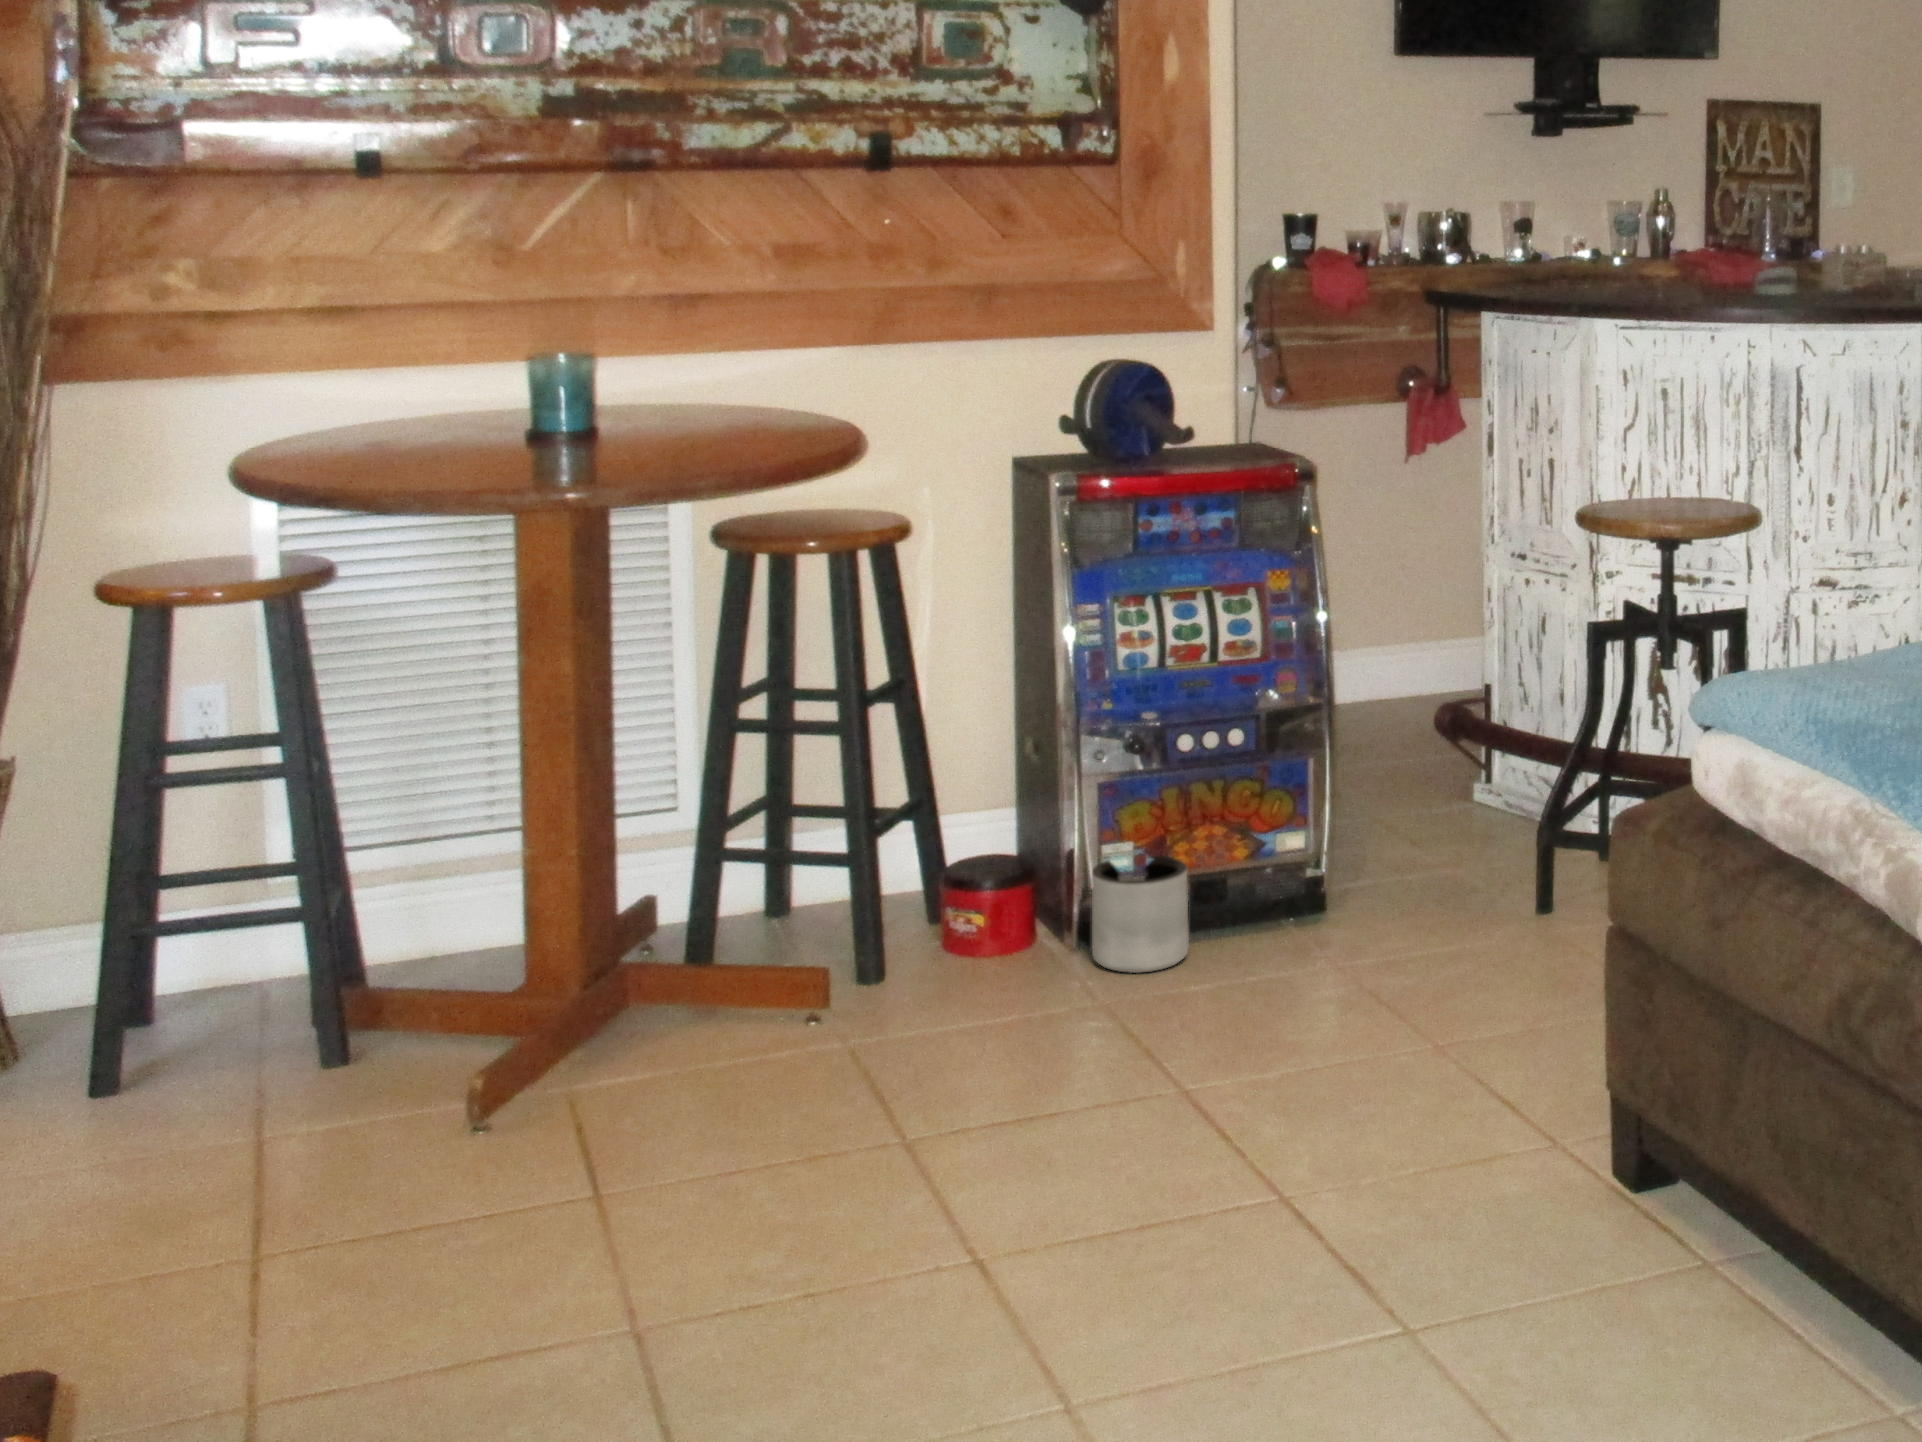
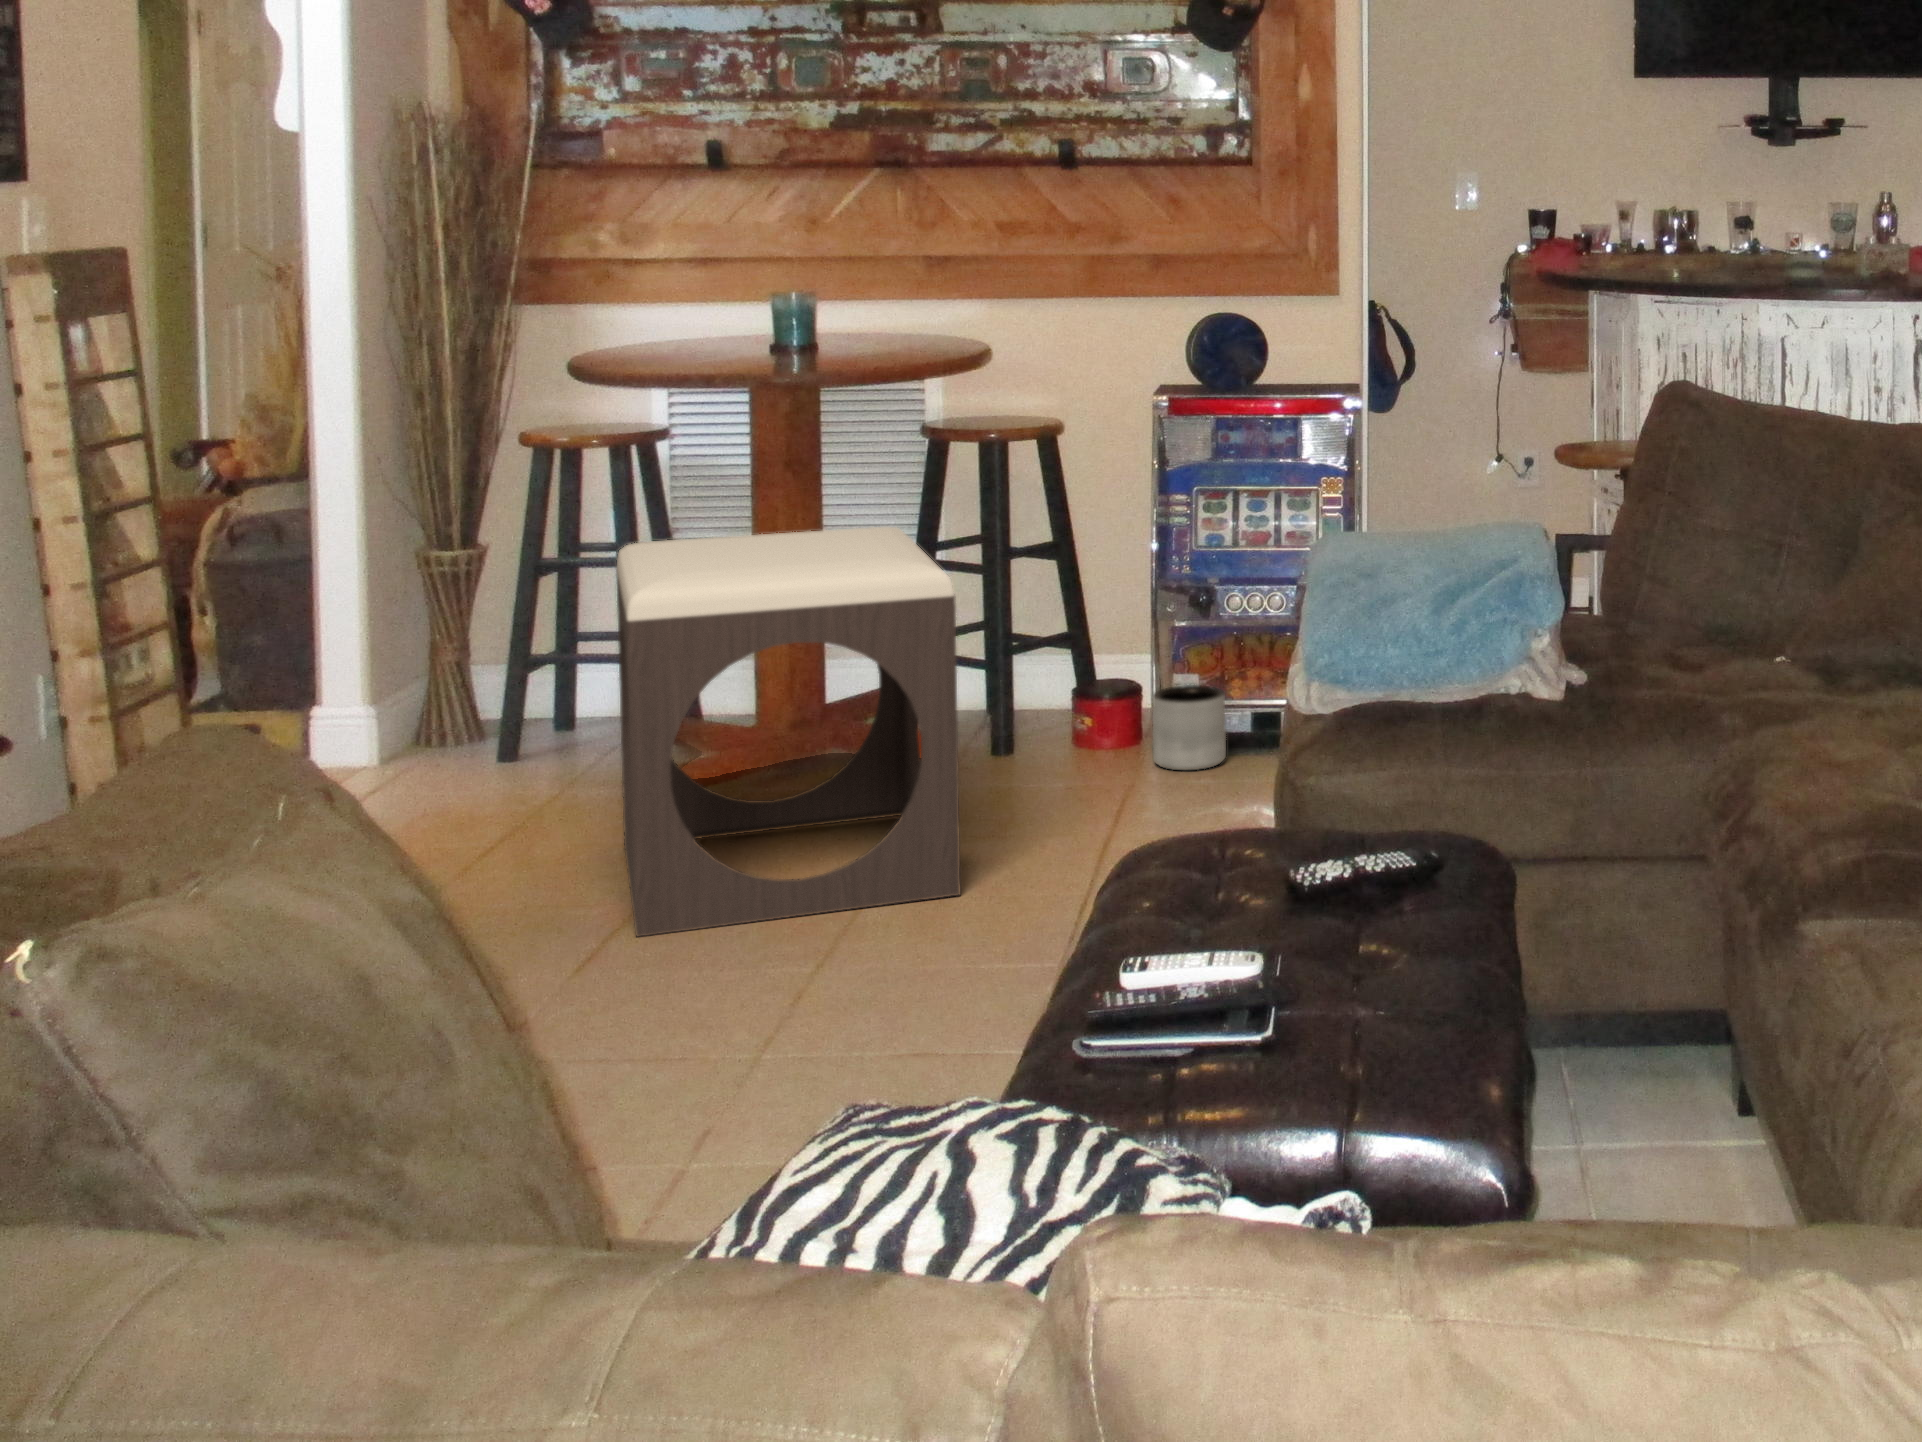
footstool: none [470,693,1091,1373] -> present [616,527,961,937]

